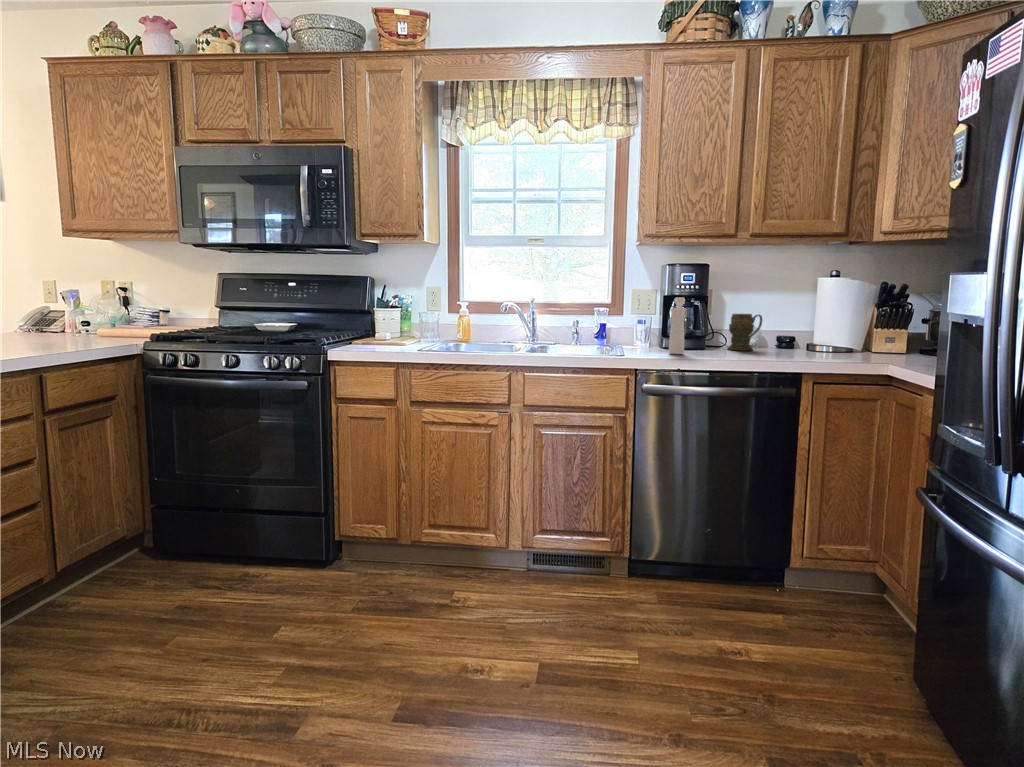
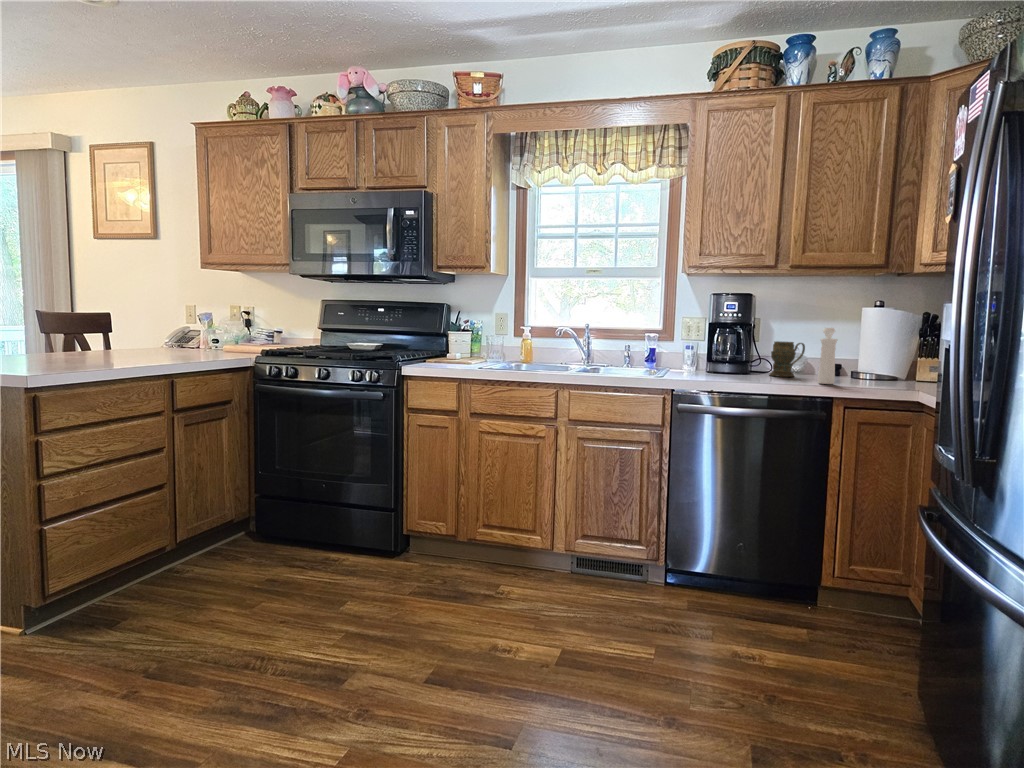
pepper mill: present [669,297,686,354] -> present [818,328,837,384]

